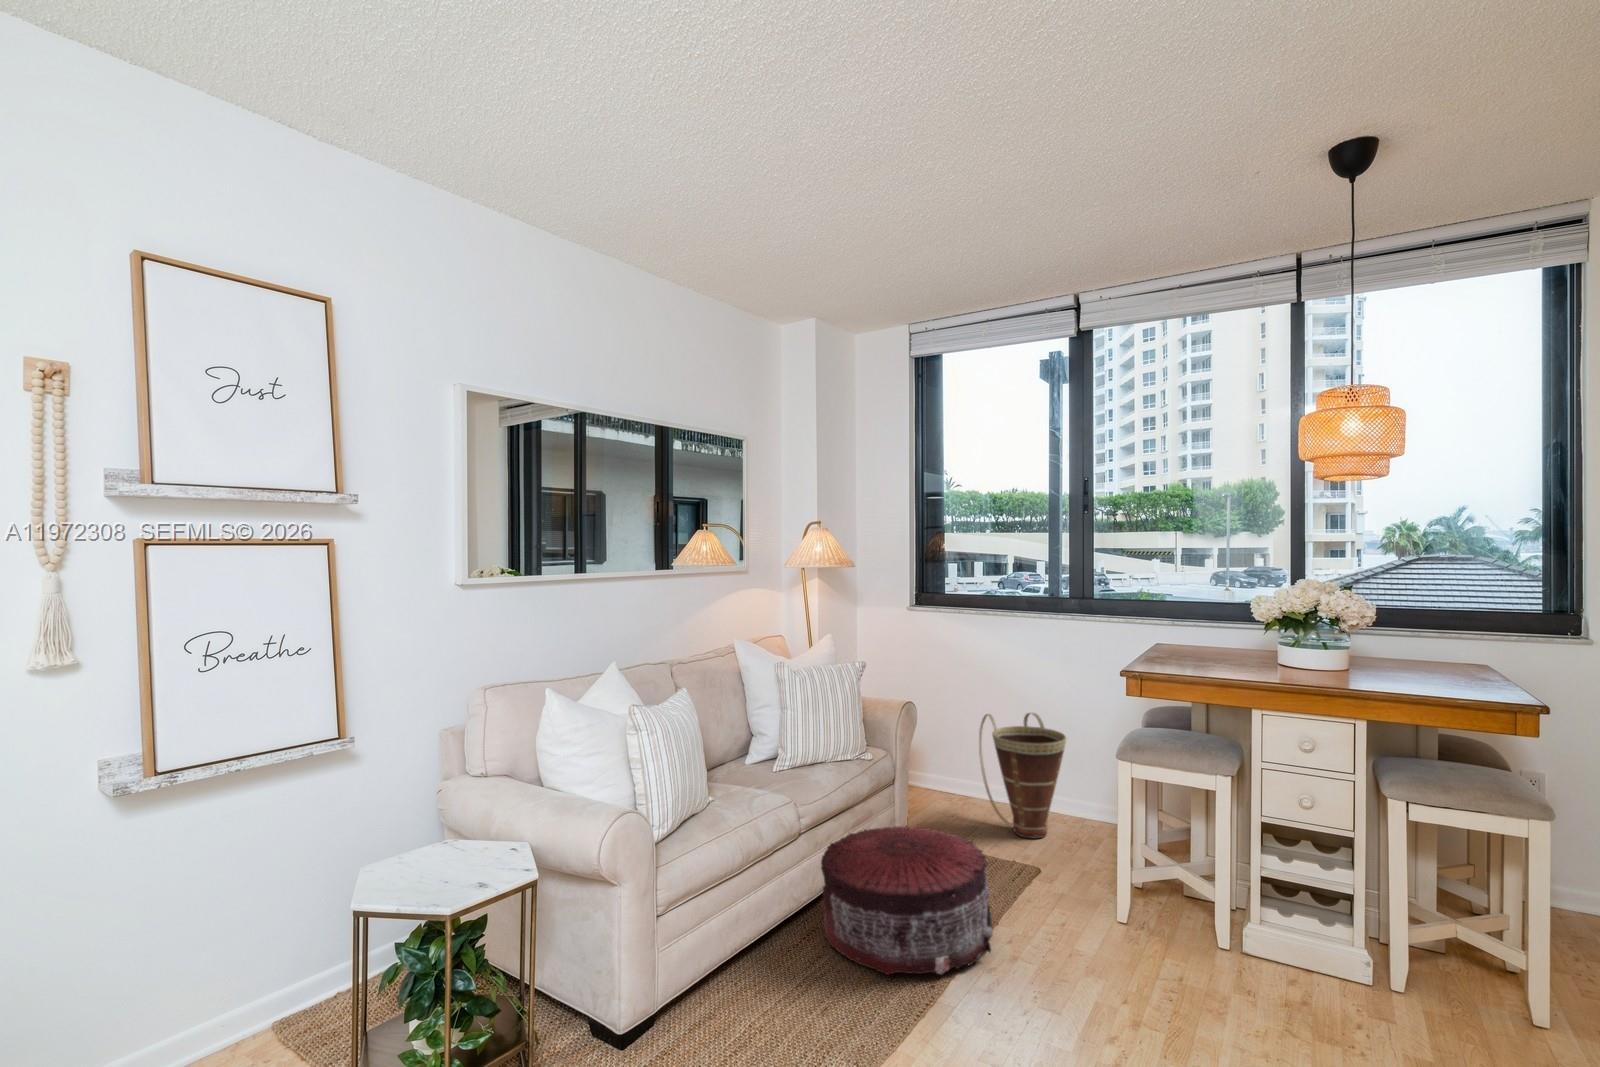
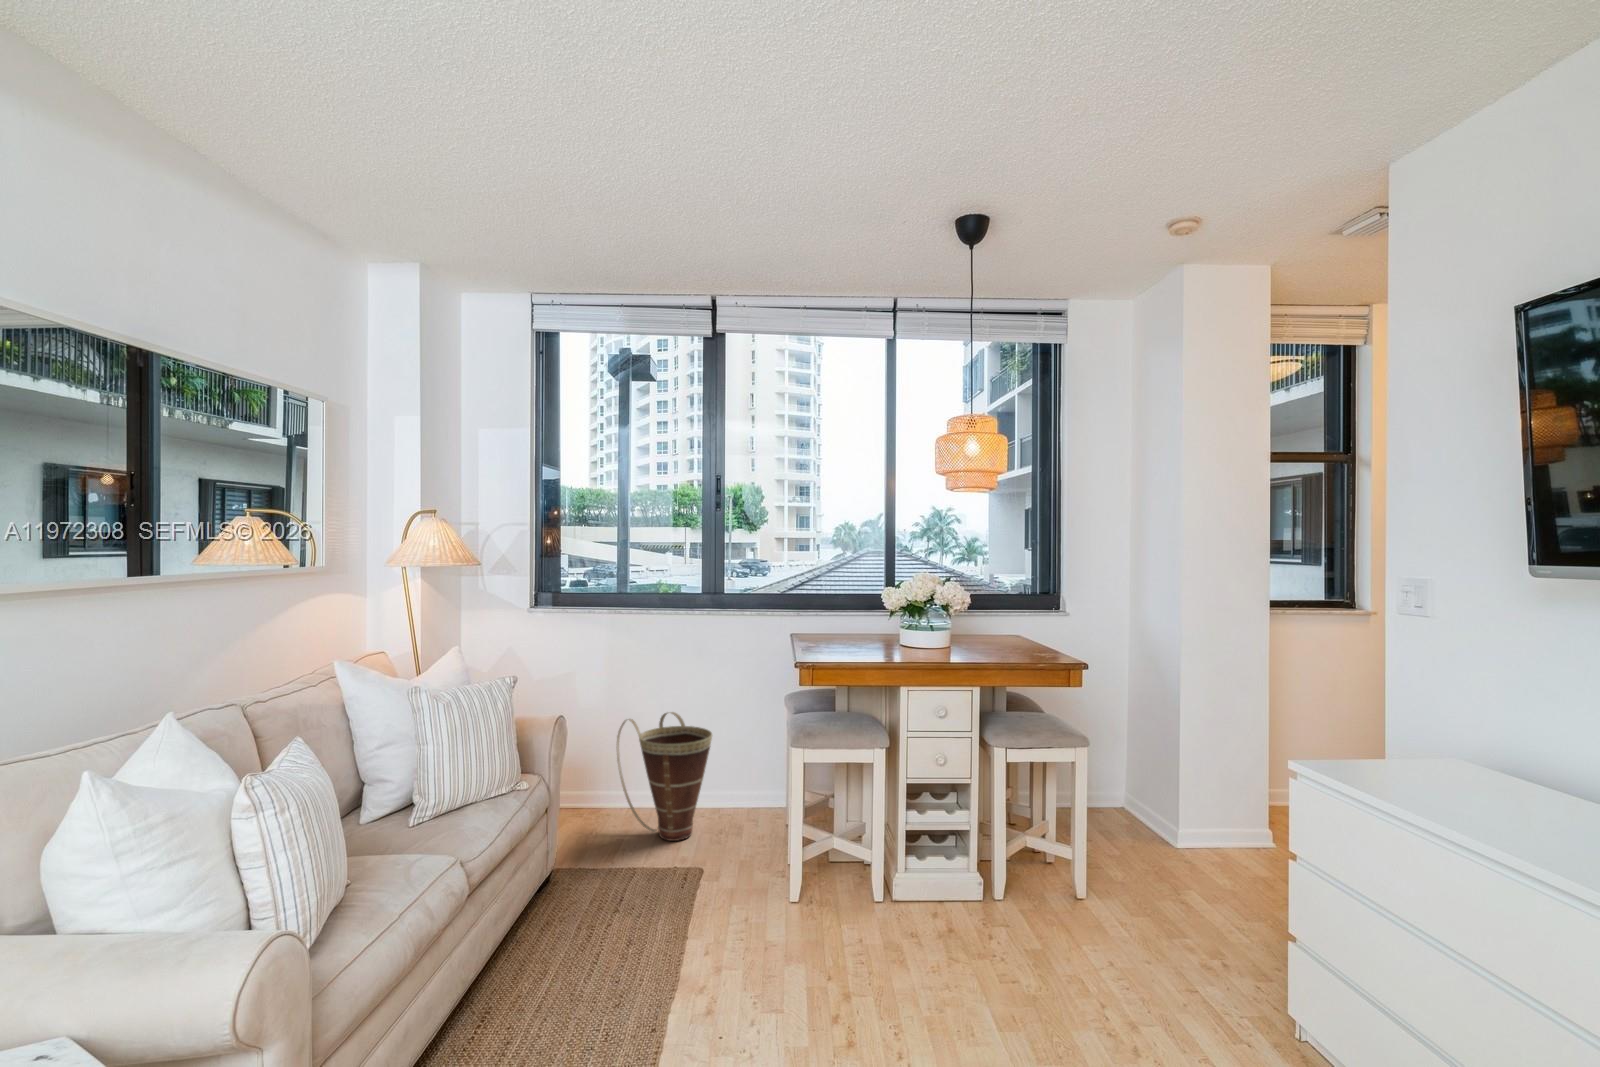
pouf: present [821,826,993,975] -> none [495,853,700,1037]

